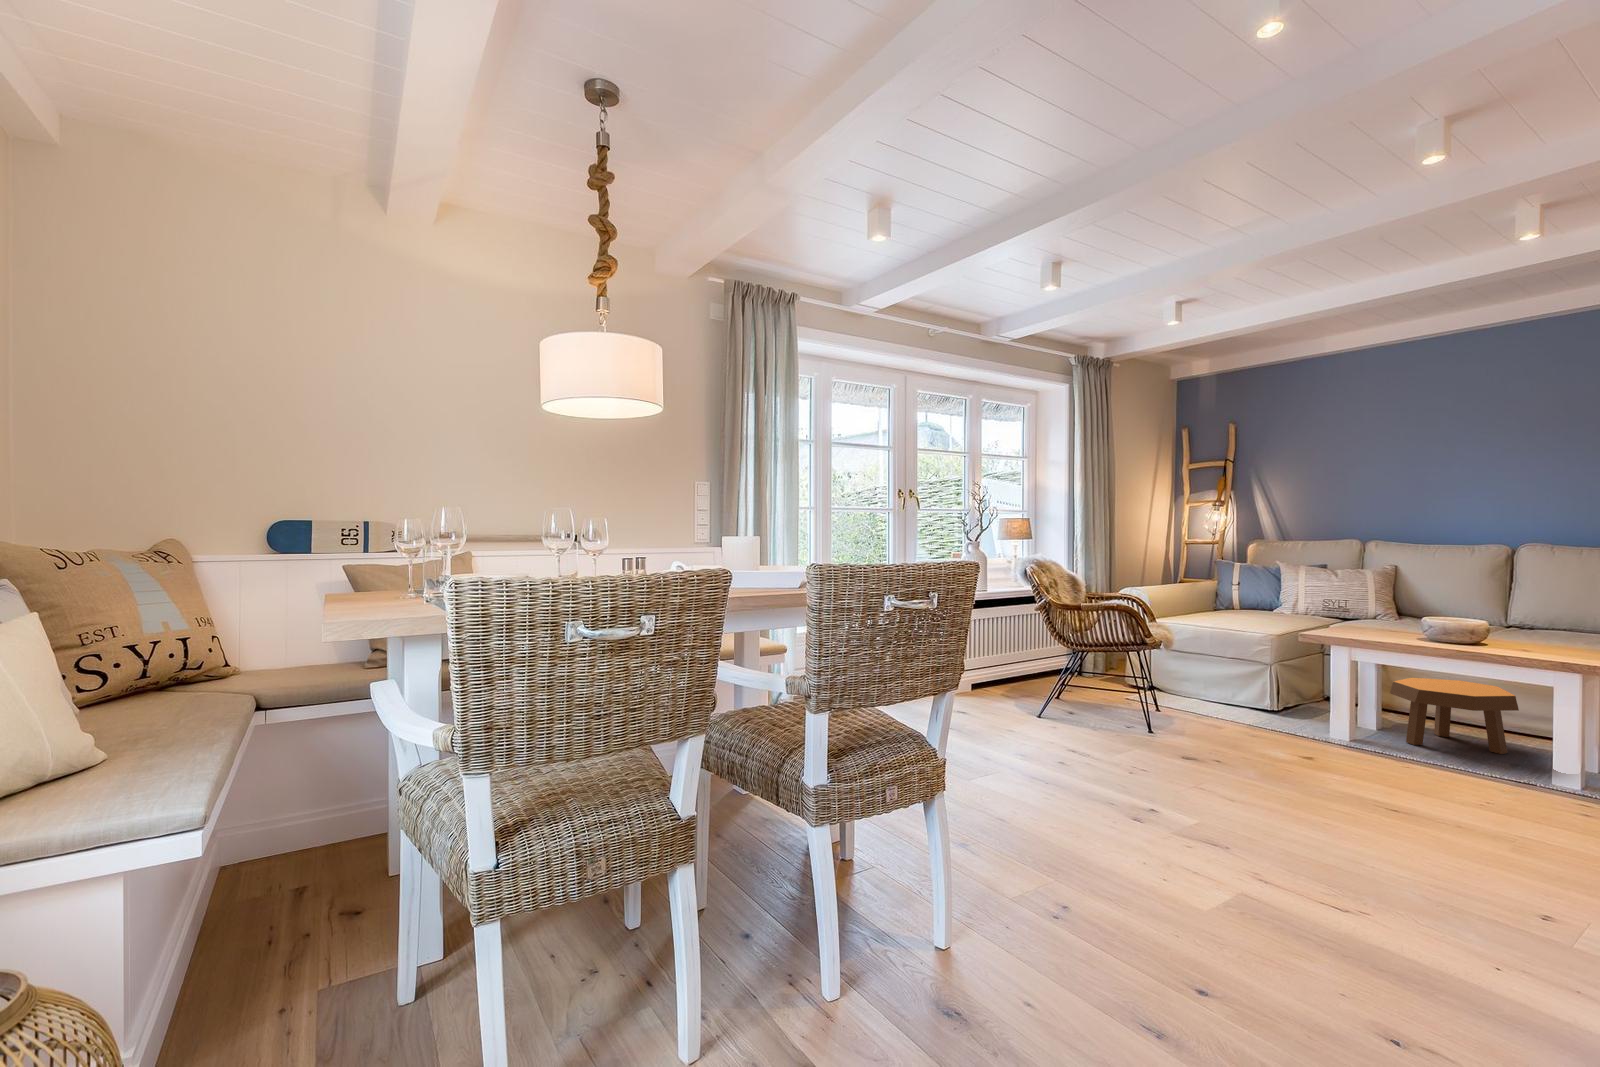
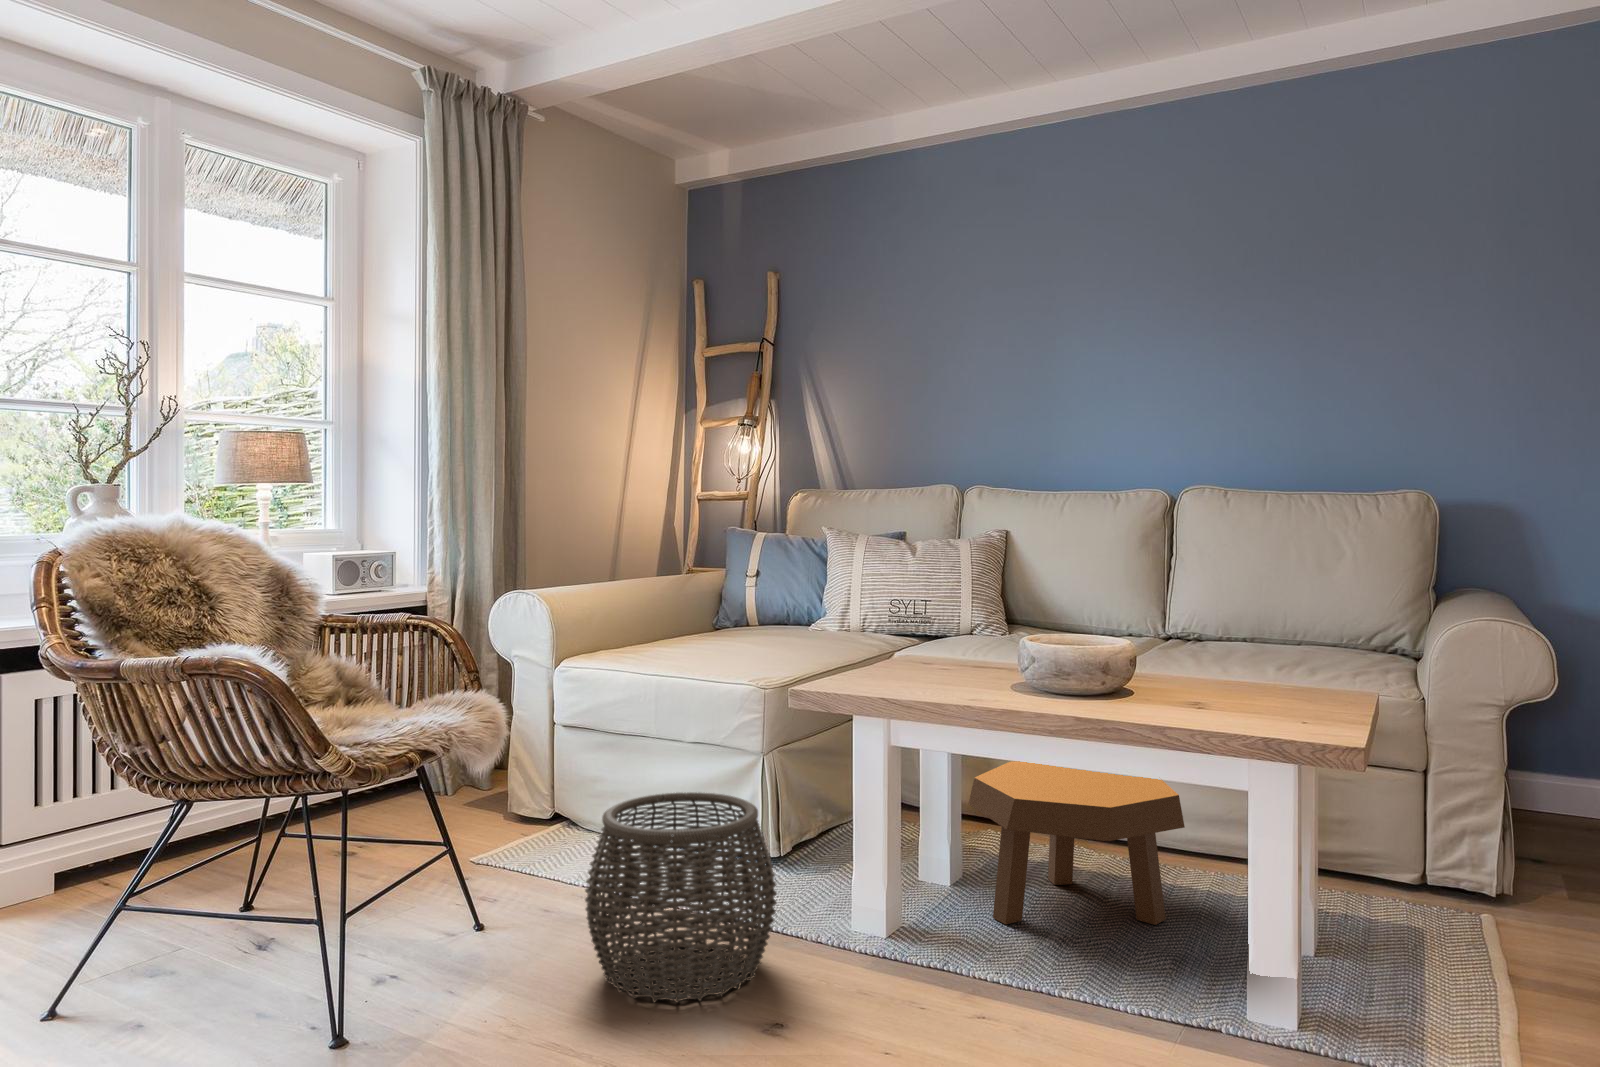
woven basket: none [1216,672,1303,748] -> present [585,792,777,1003]

